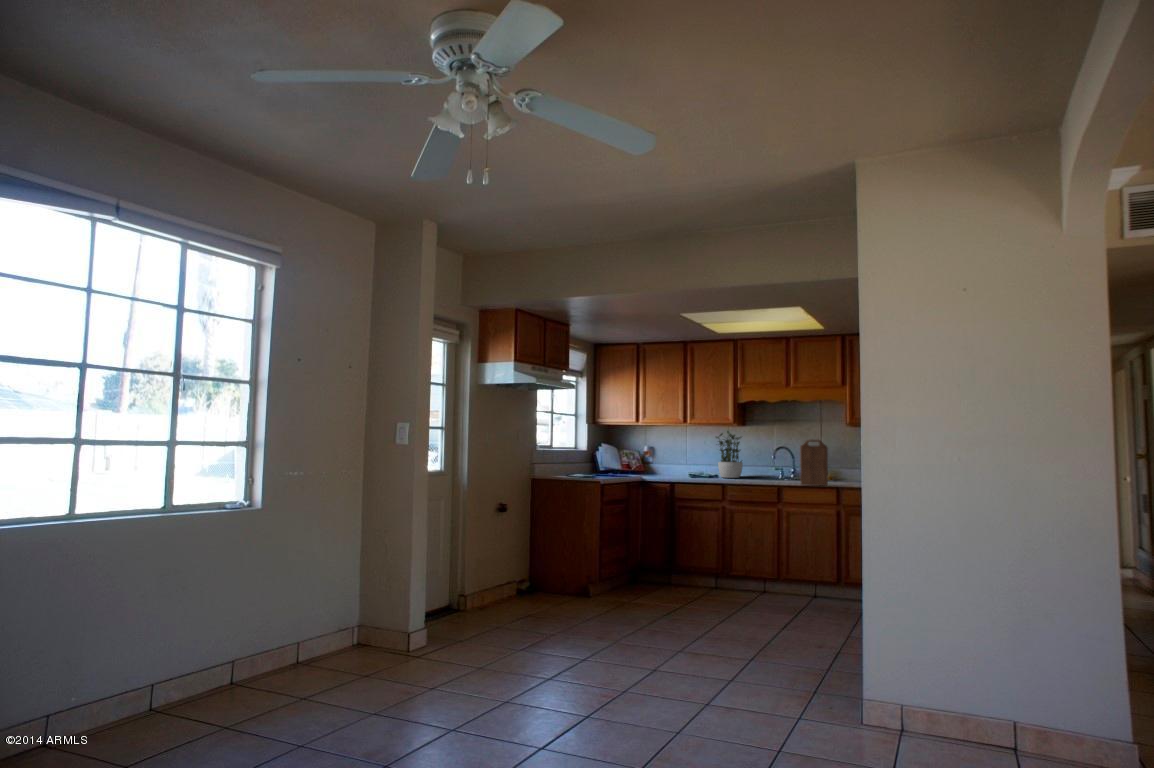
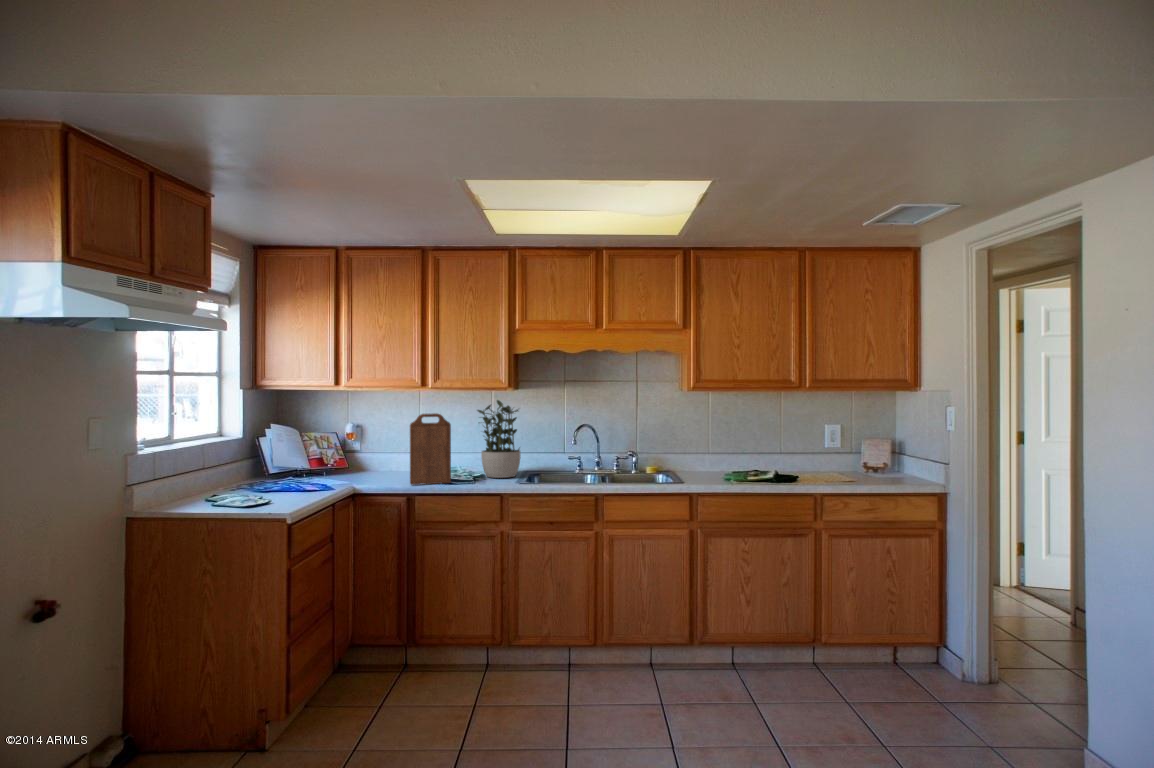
cutting board: present [800,440,828,486] -> present [410,413,451,485]

